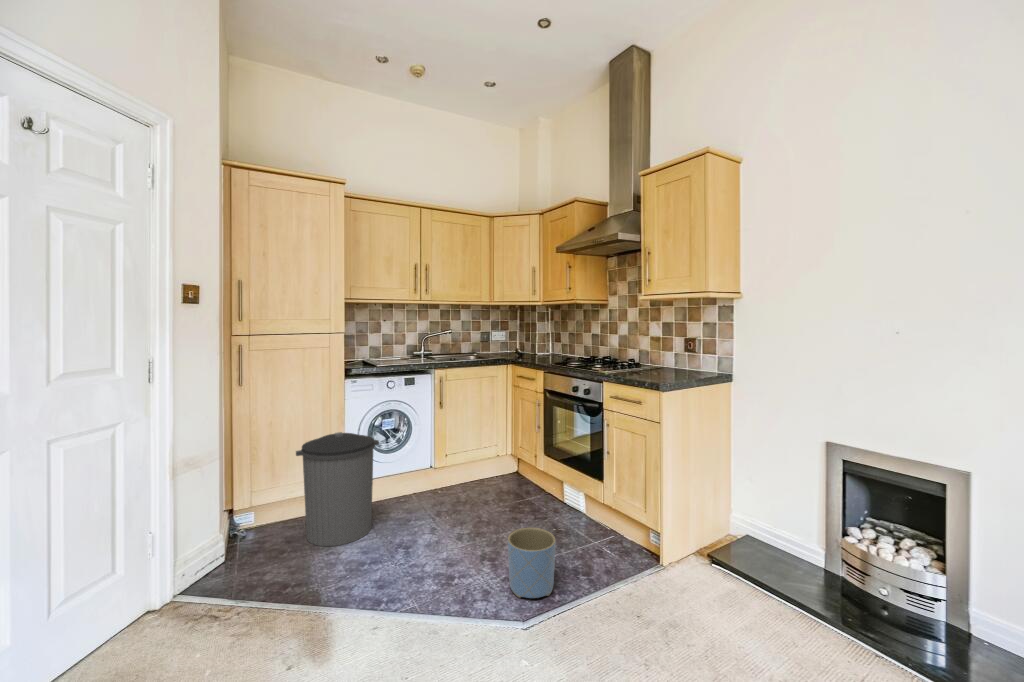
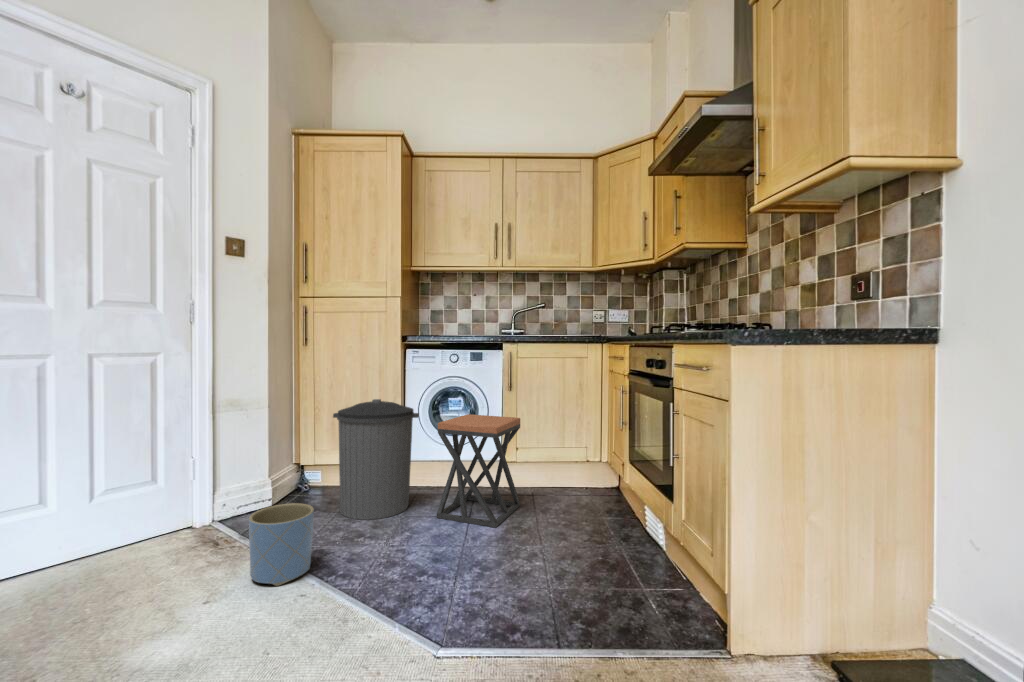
stool: none [406,433,461,527] -> present [437,414,520,528]
planter: present [508,528,556,598] -> present [249,503,314,586]

